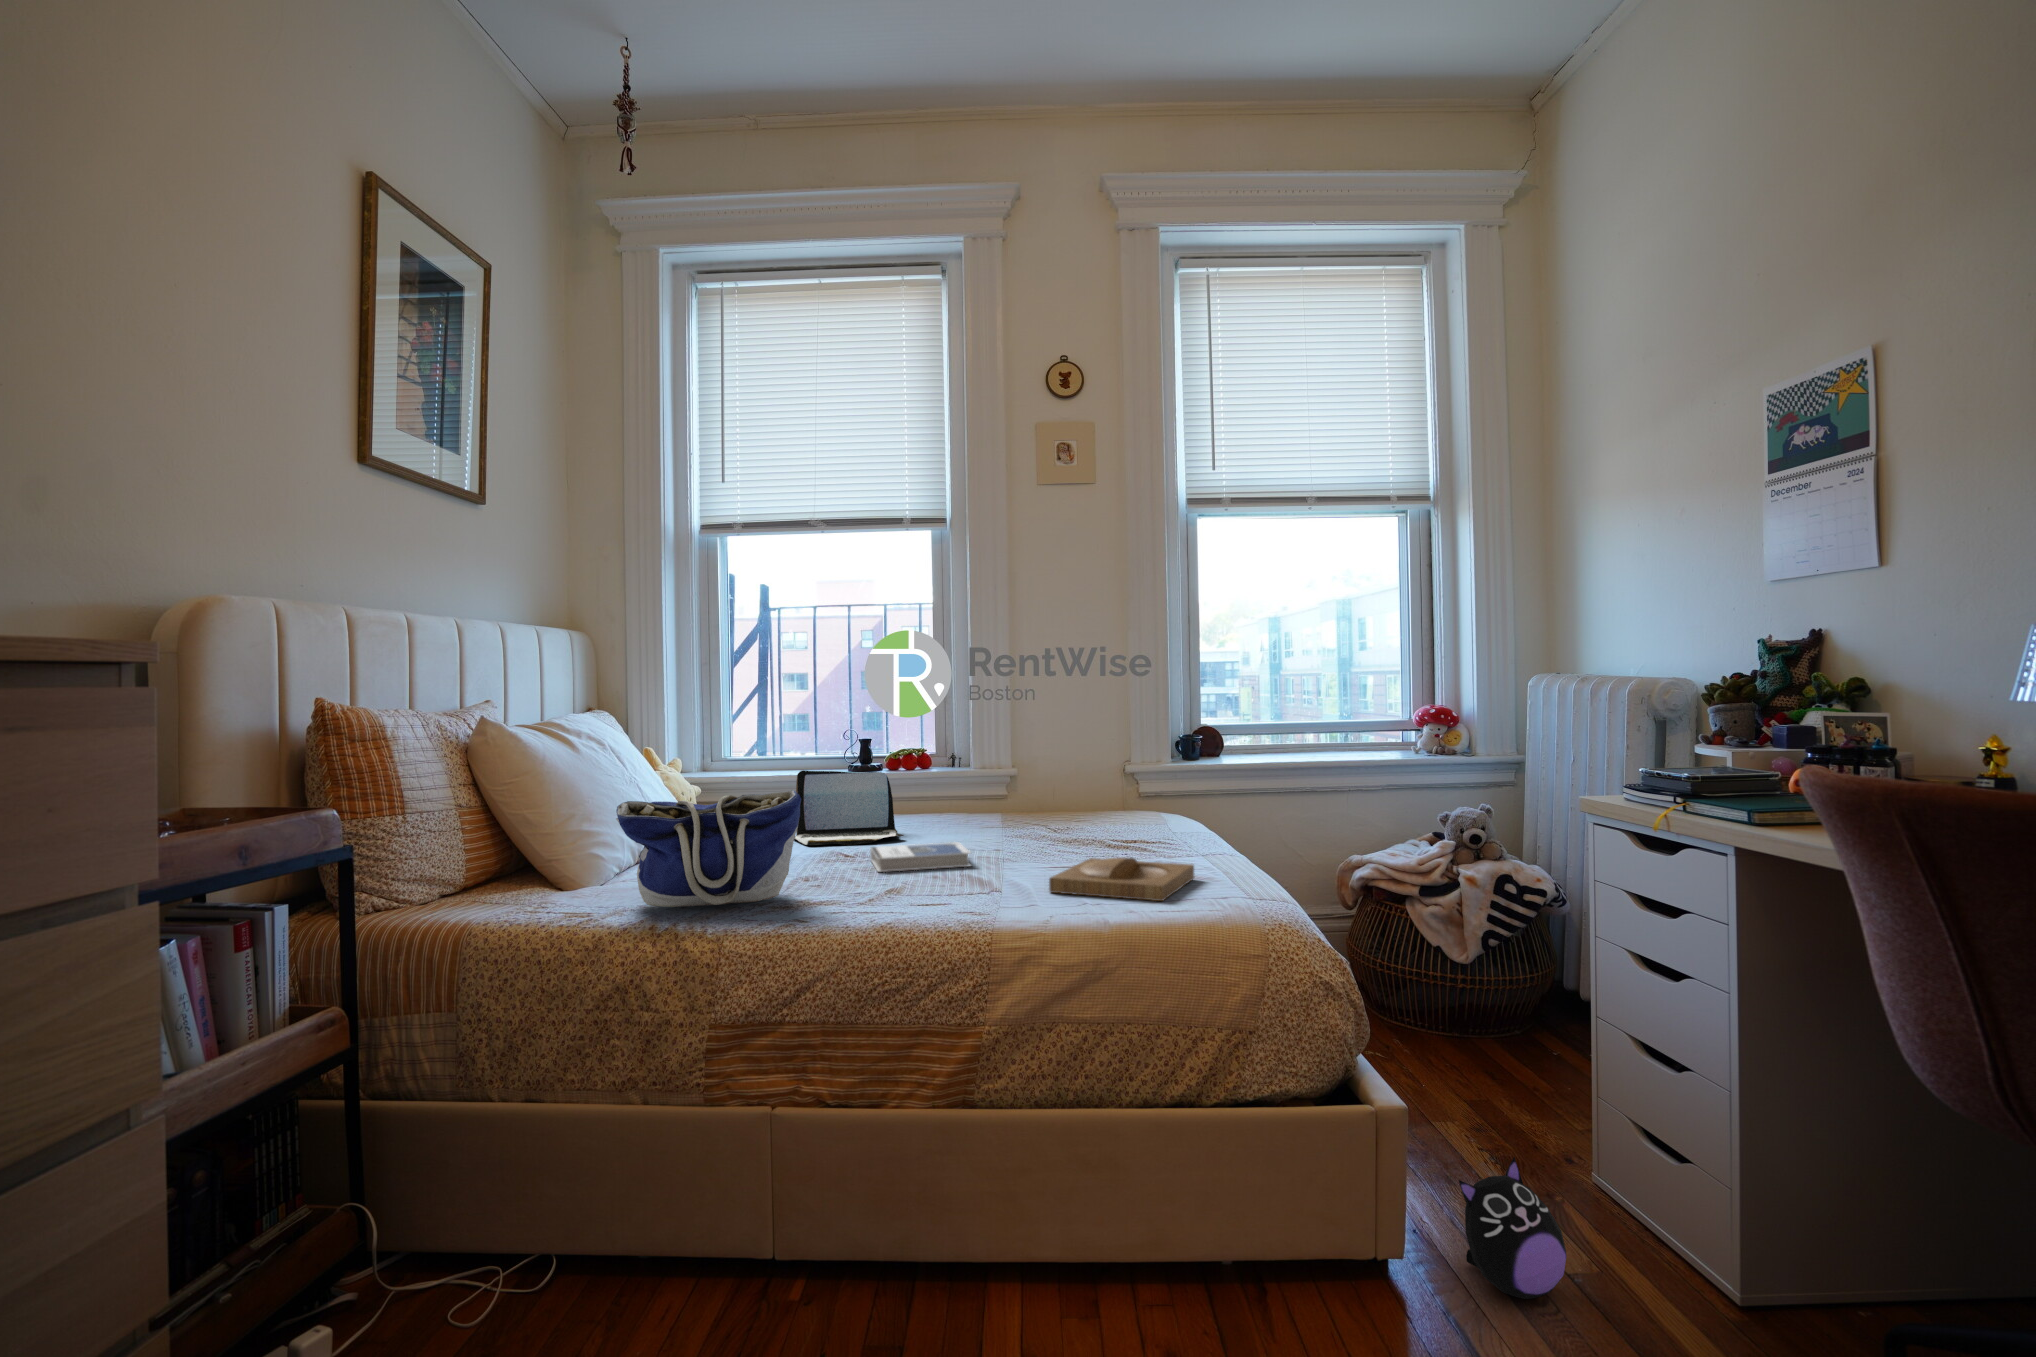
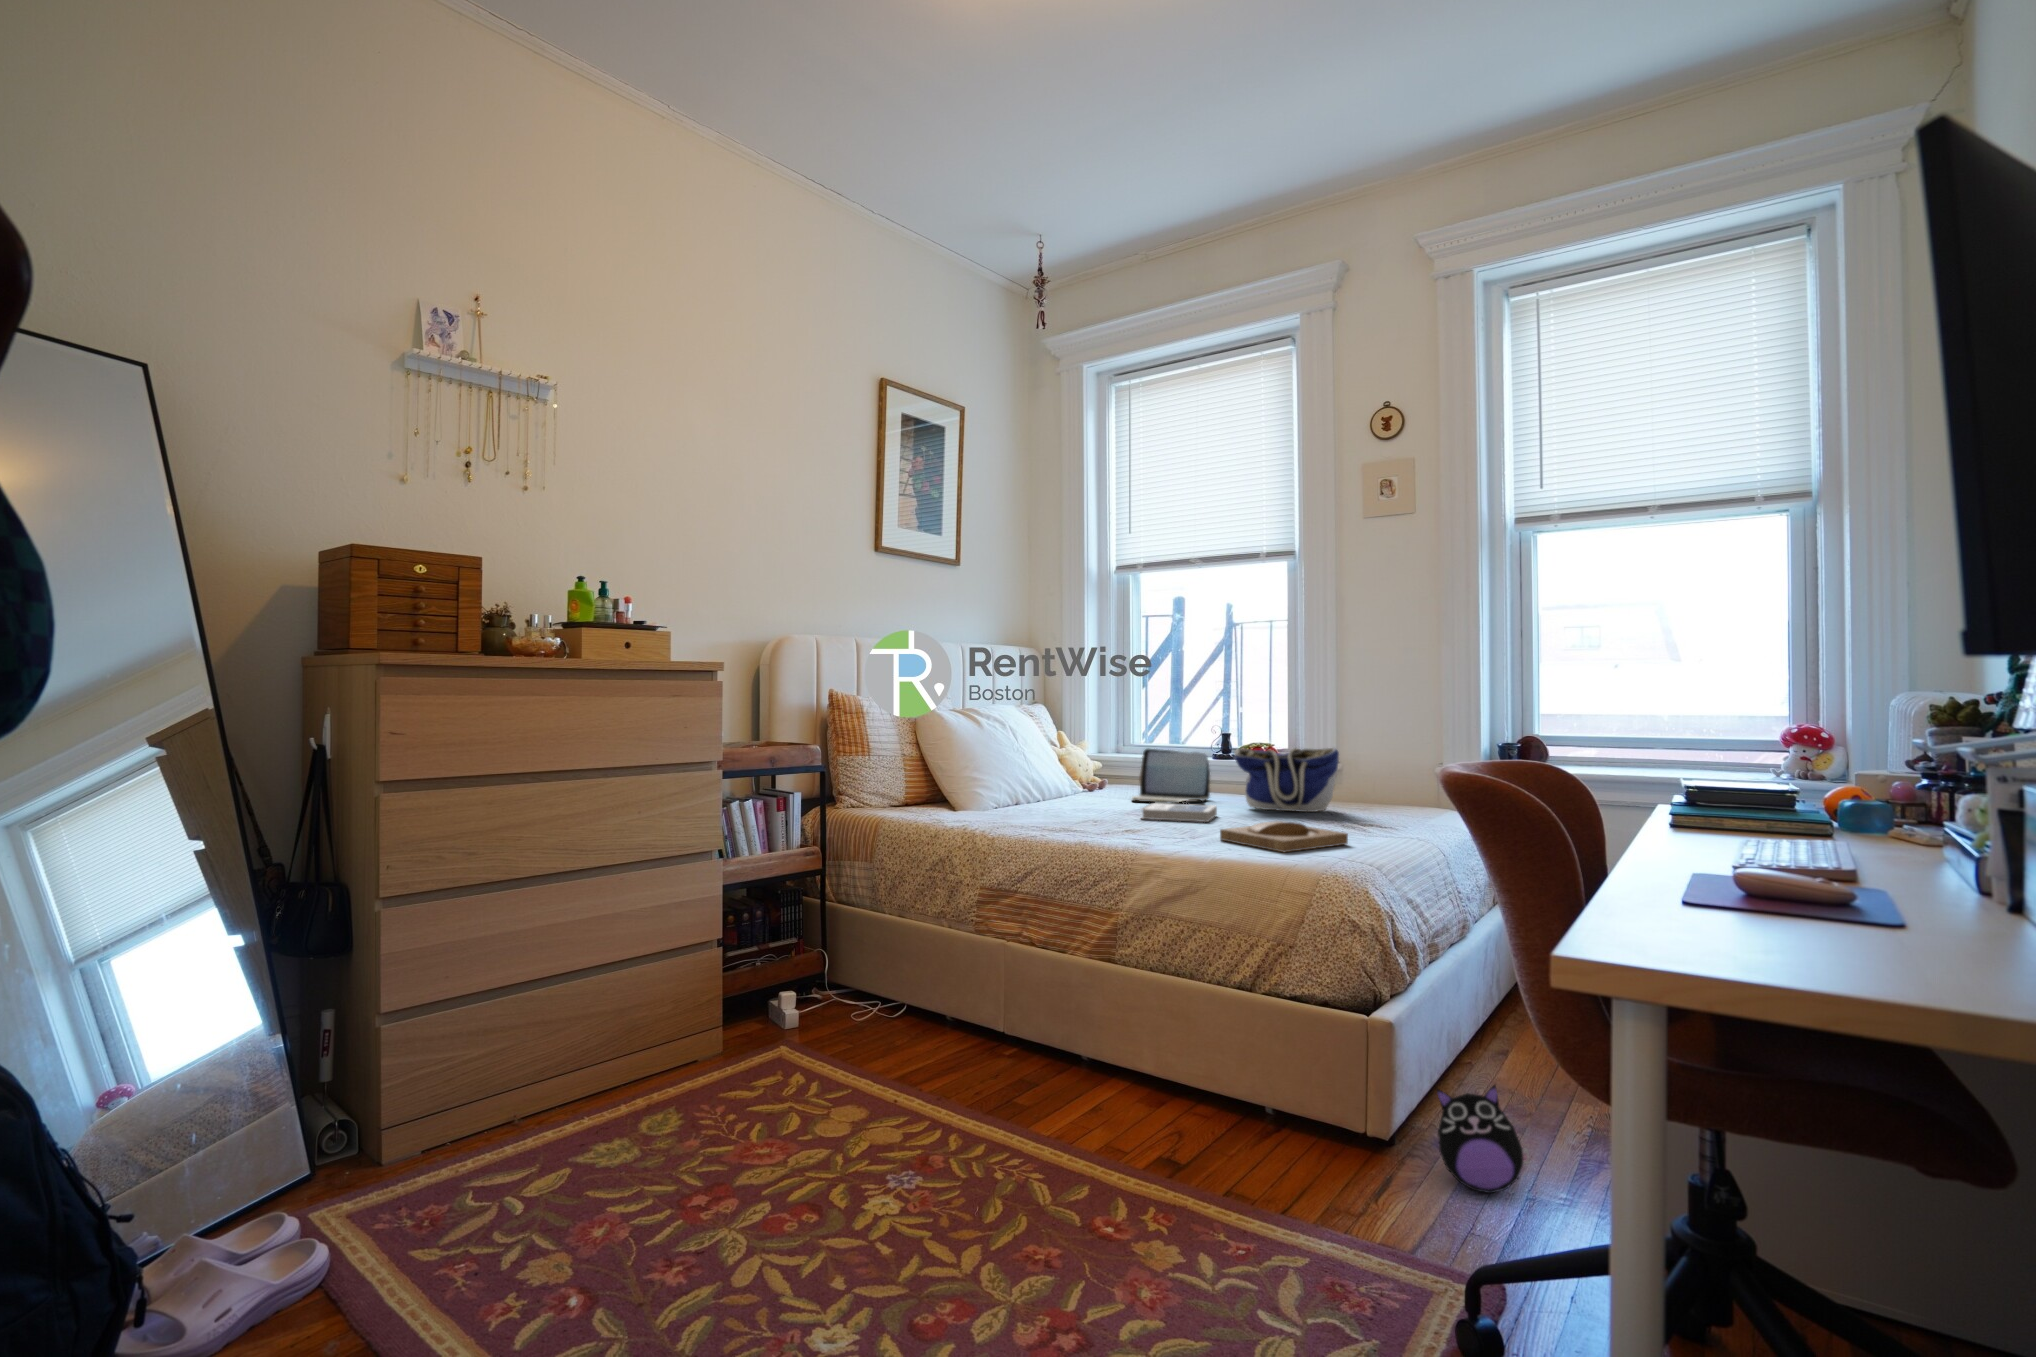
tote bag: present [616,790,801,907] -> present [1234,748,1339,812]

